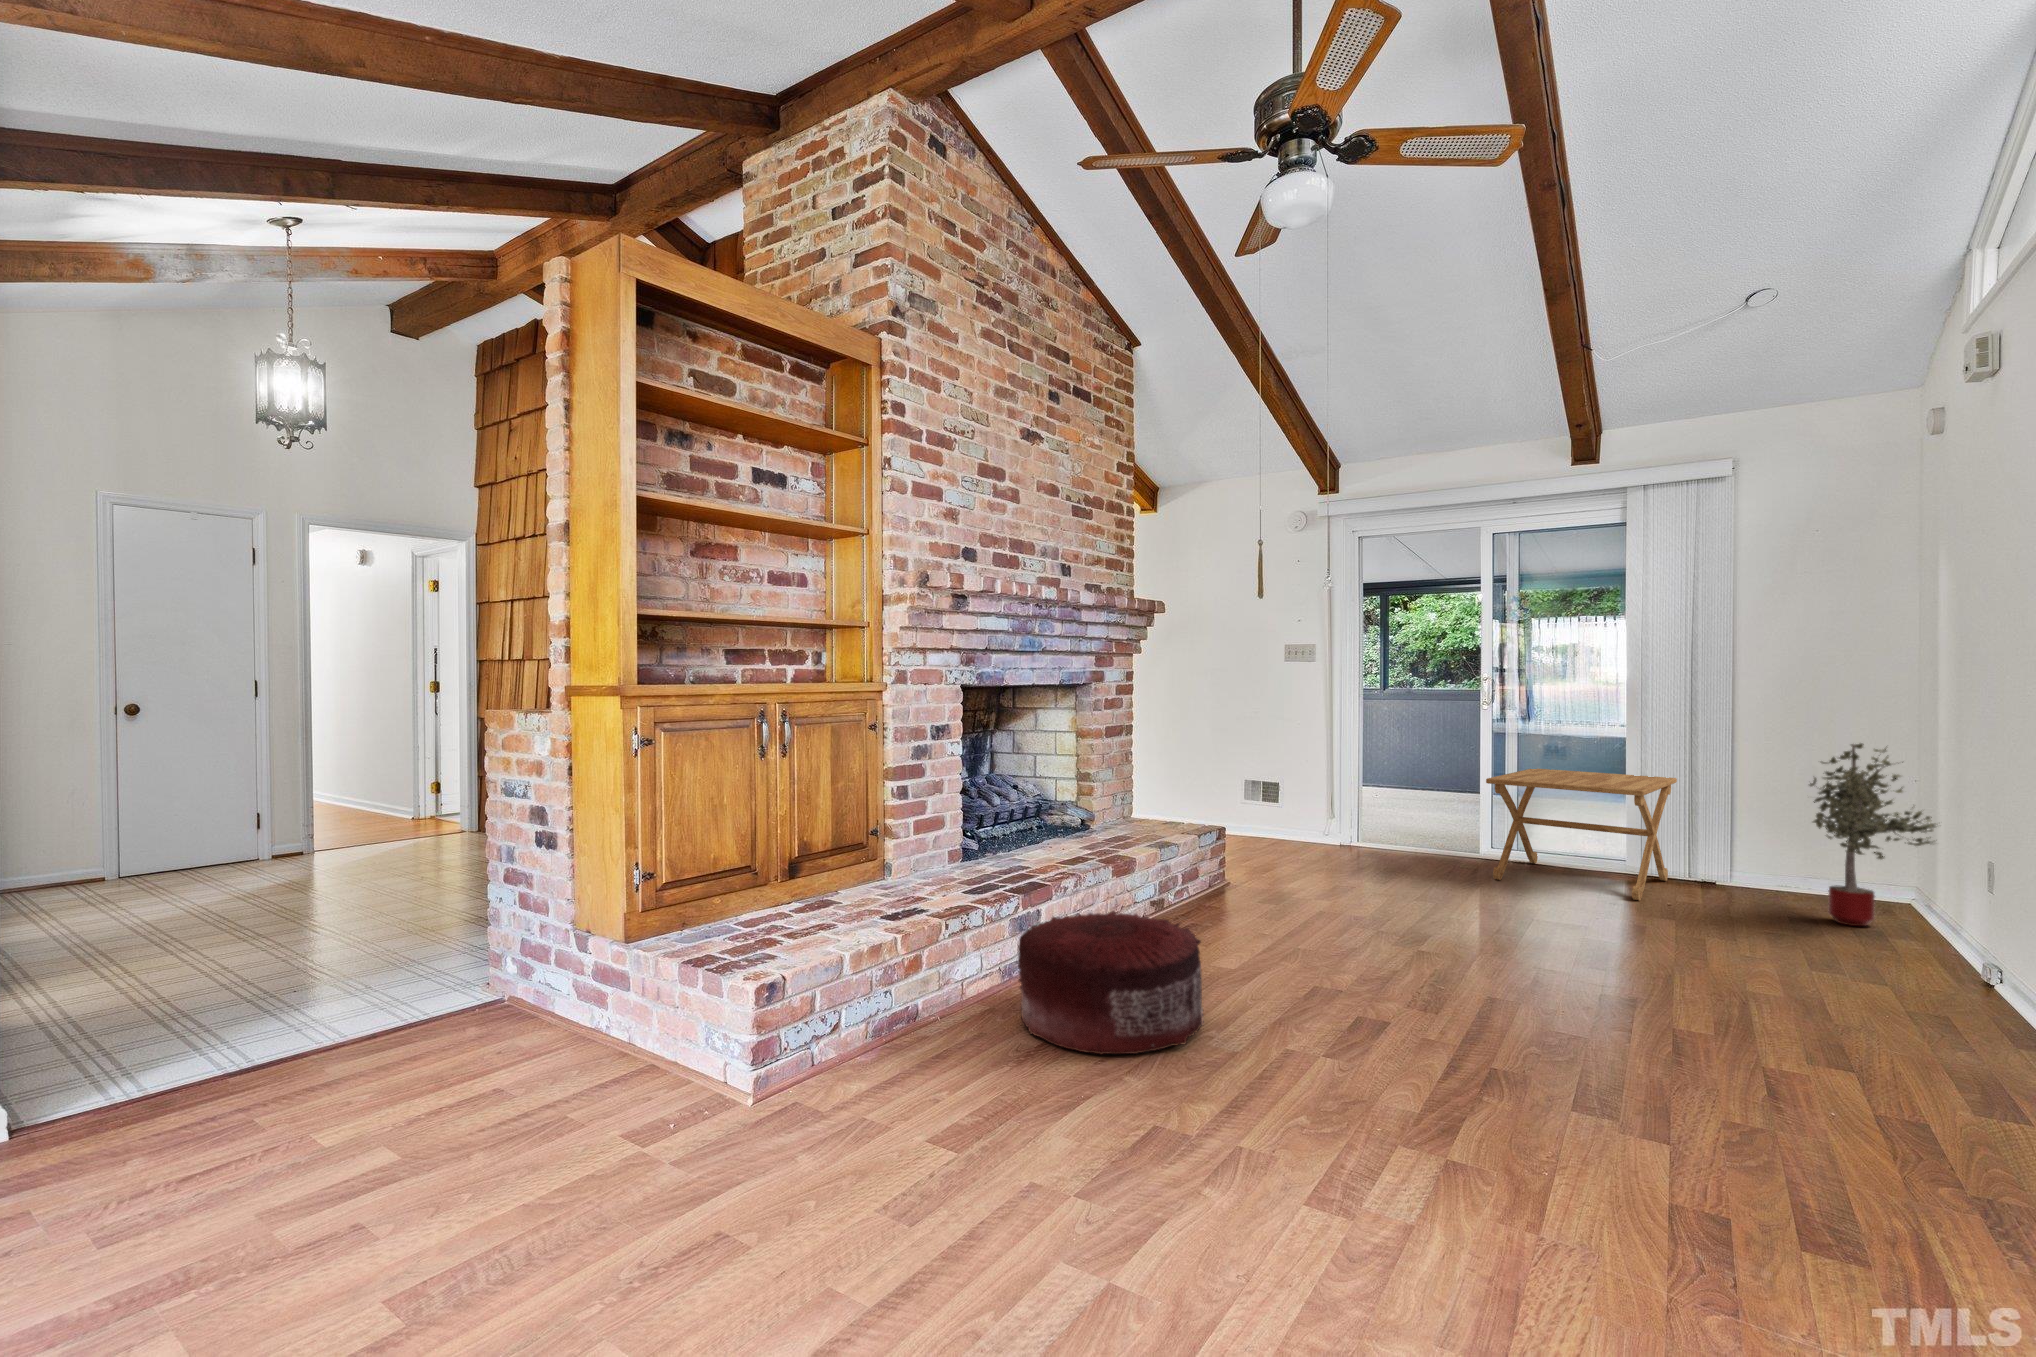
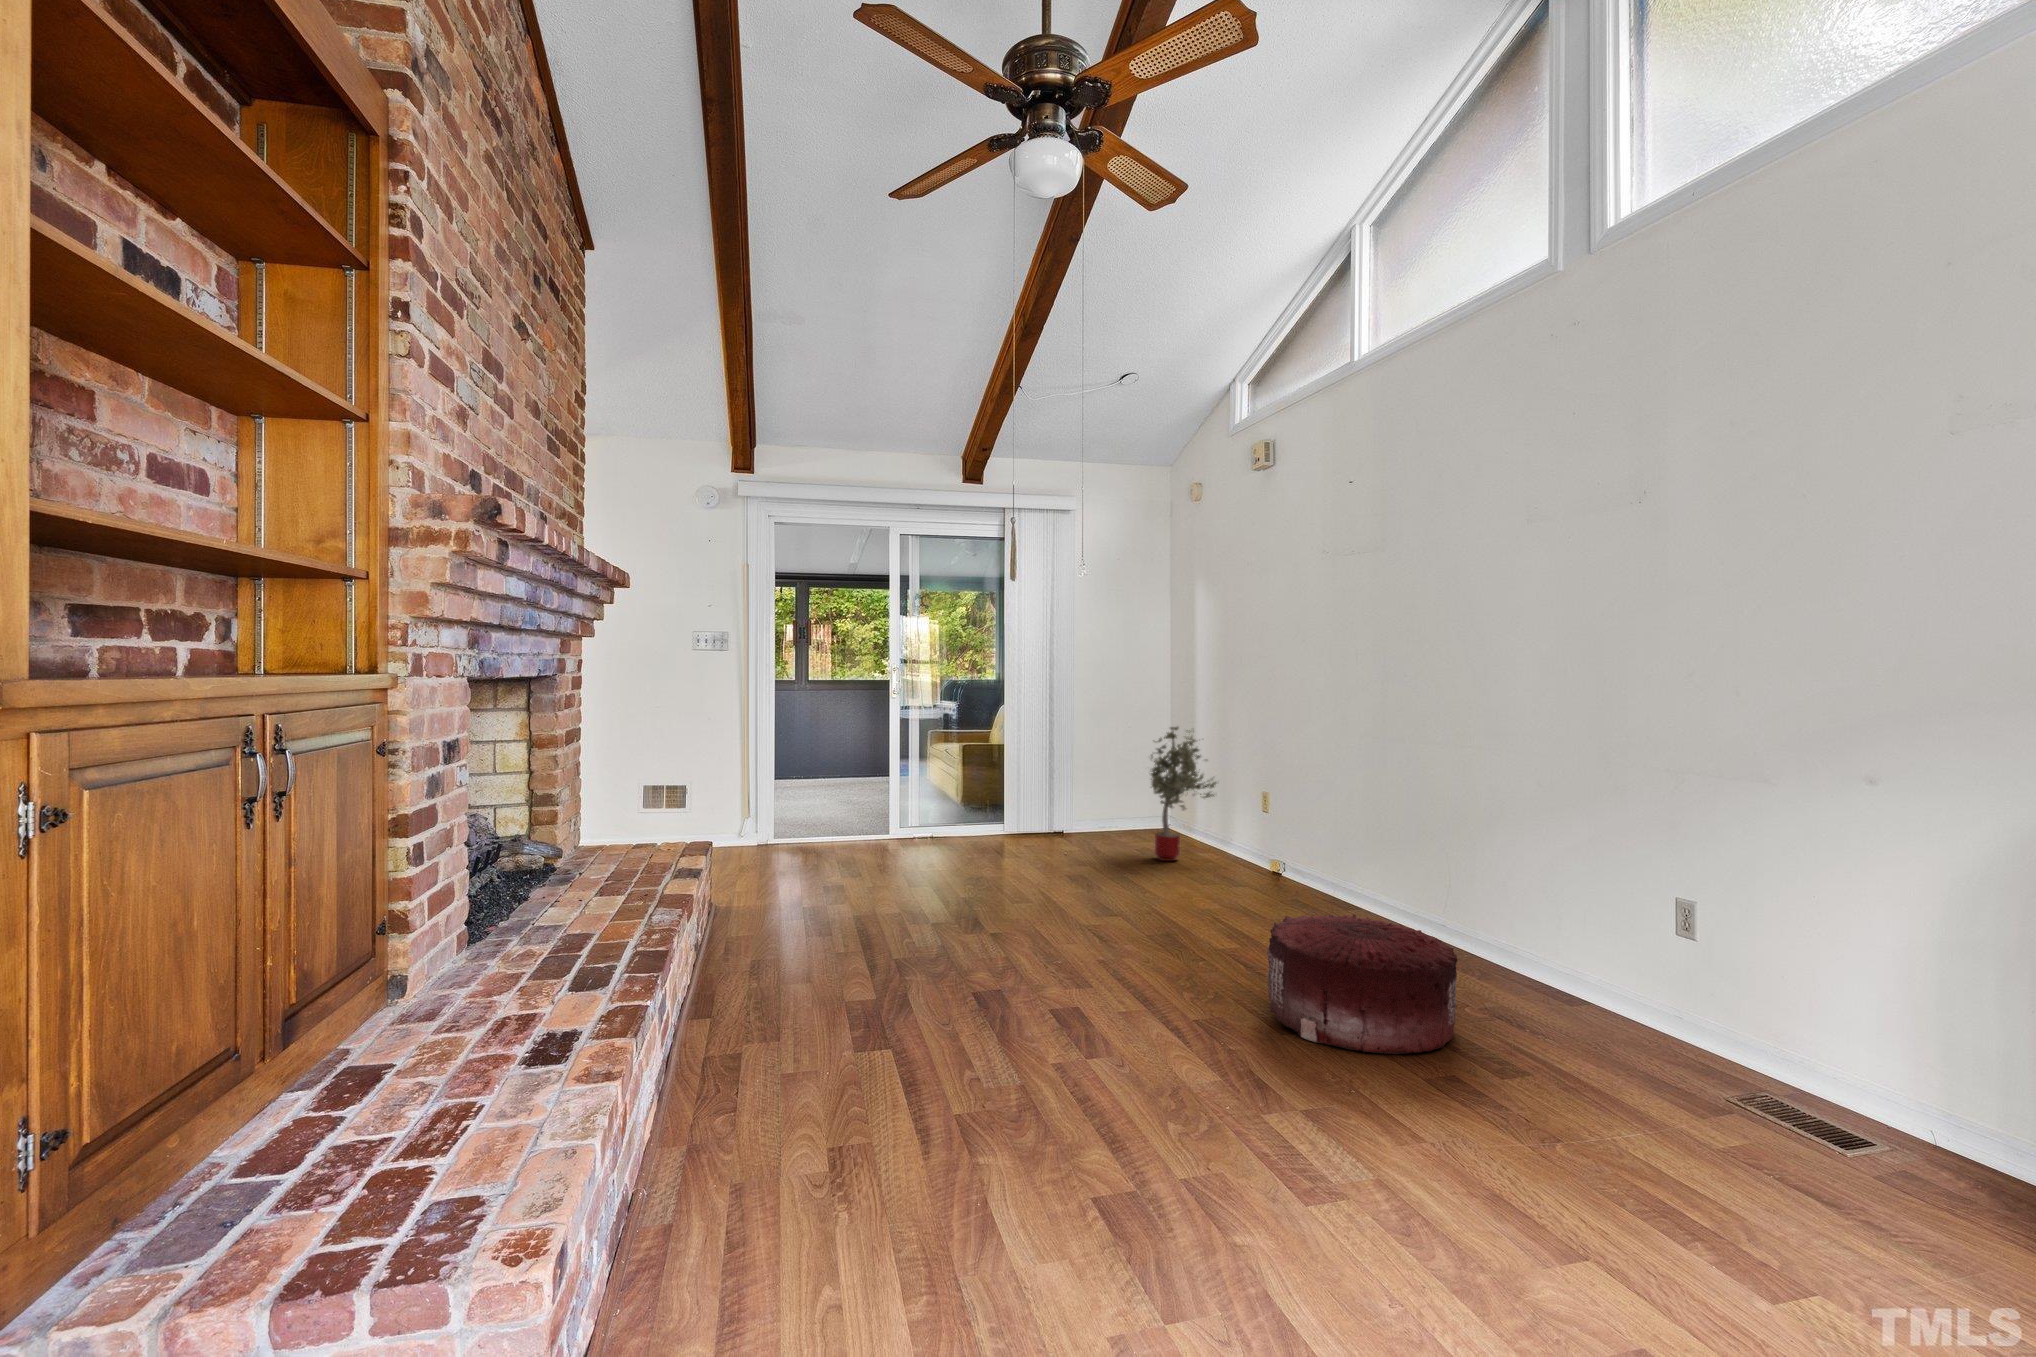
side table: present [1486,769,1677,901] -> none [927,757,1052,864]
pouf: present [1018,911,1204,1055] -> present [1267,914,1458,1054]

